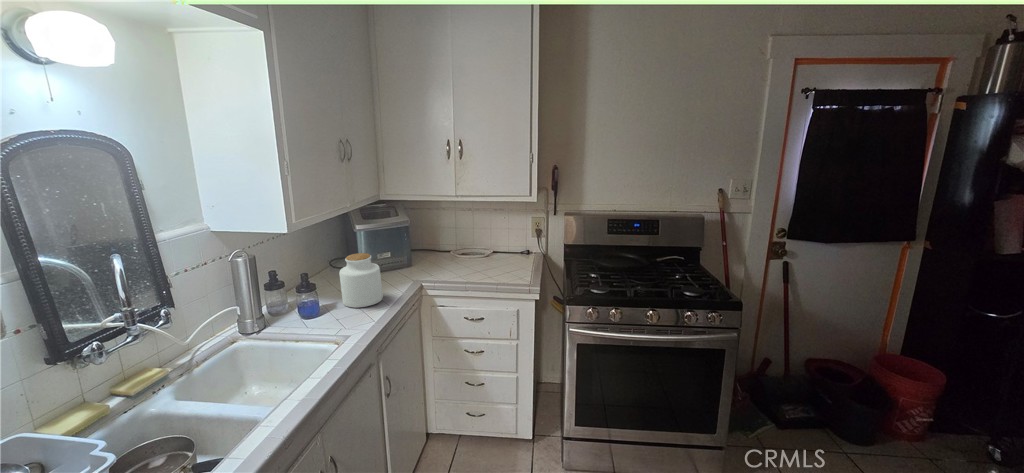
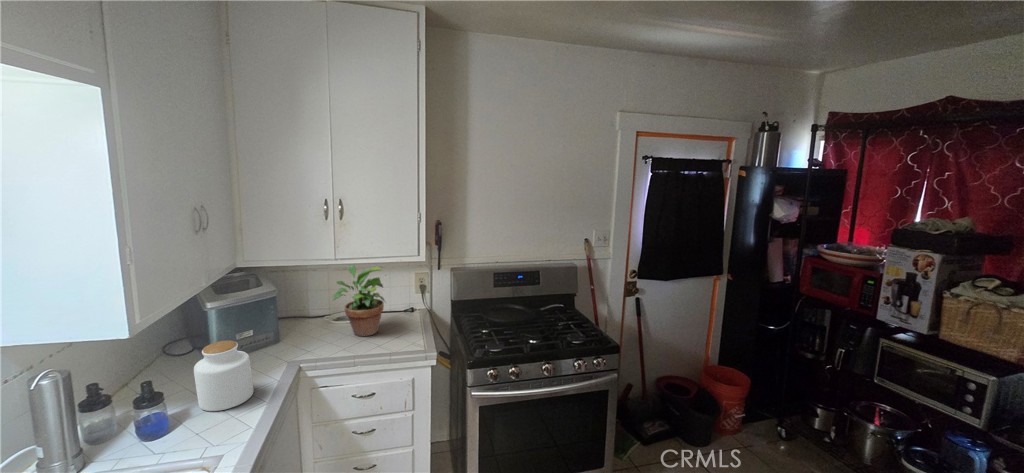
potted plant: none [452,203,501,269] -> present [332,265,384,336]

